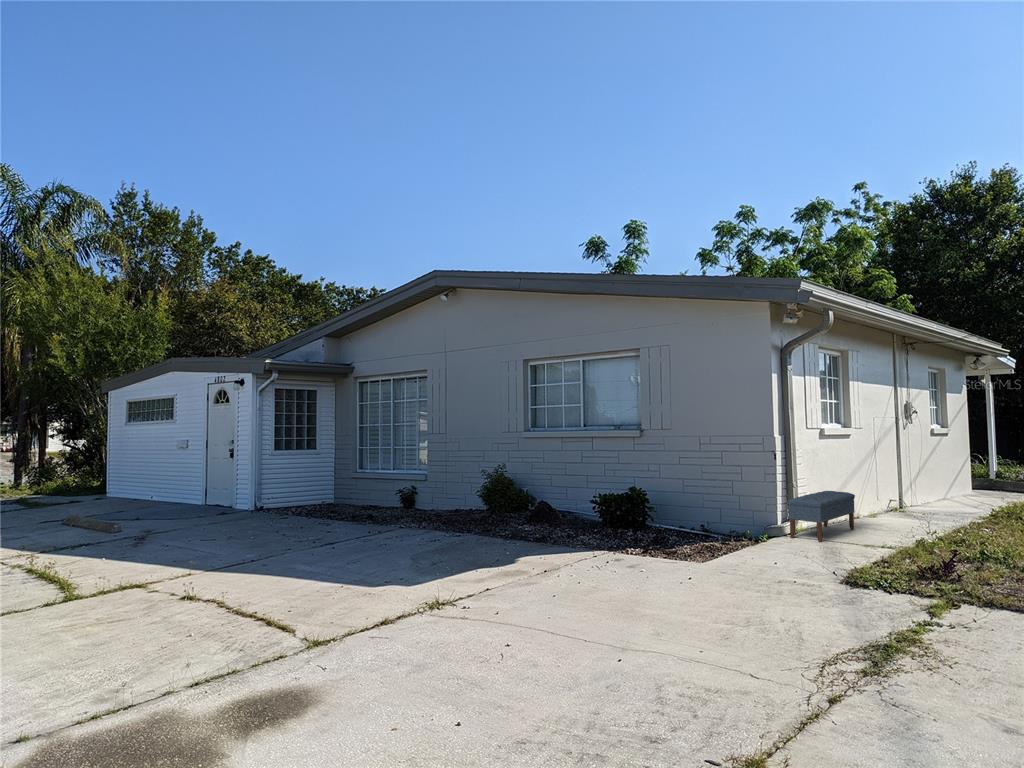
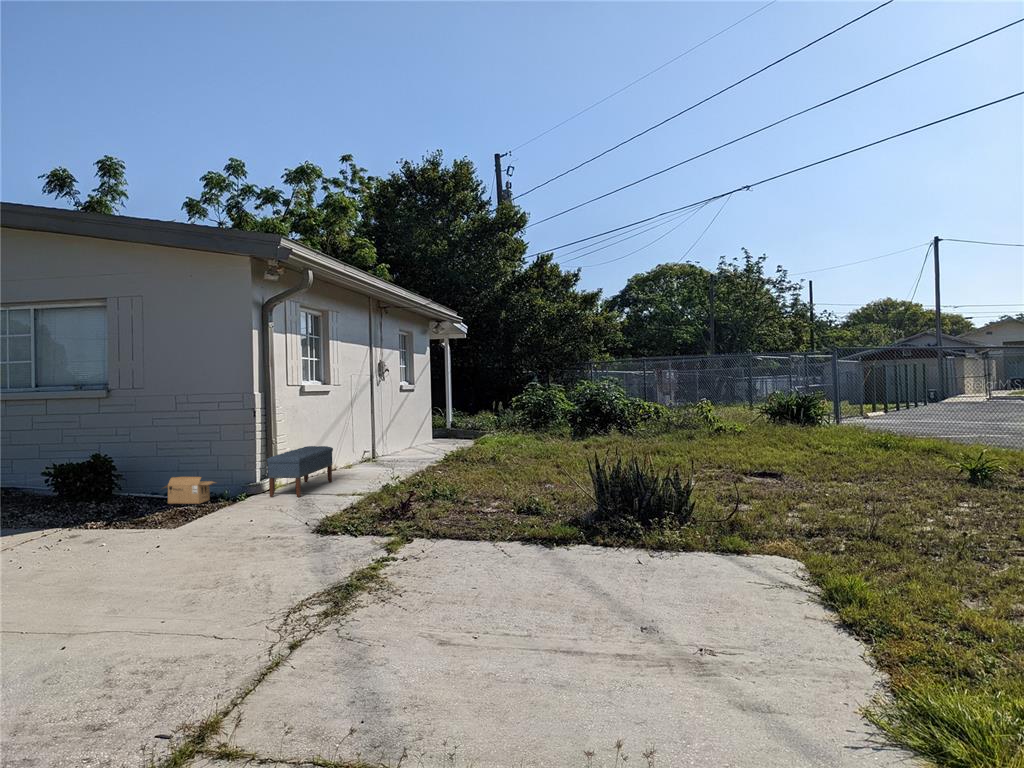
cardboard box: none [693,509,741,536] -> present [163,477,215,504]

